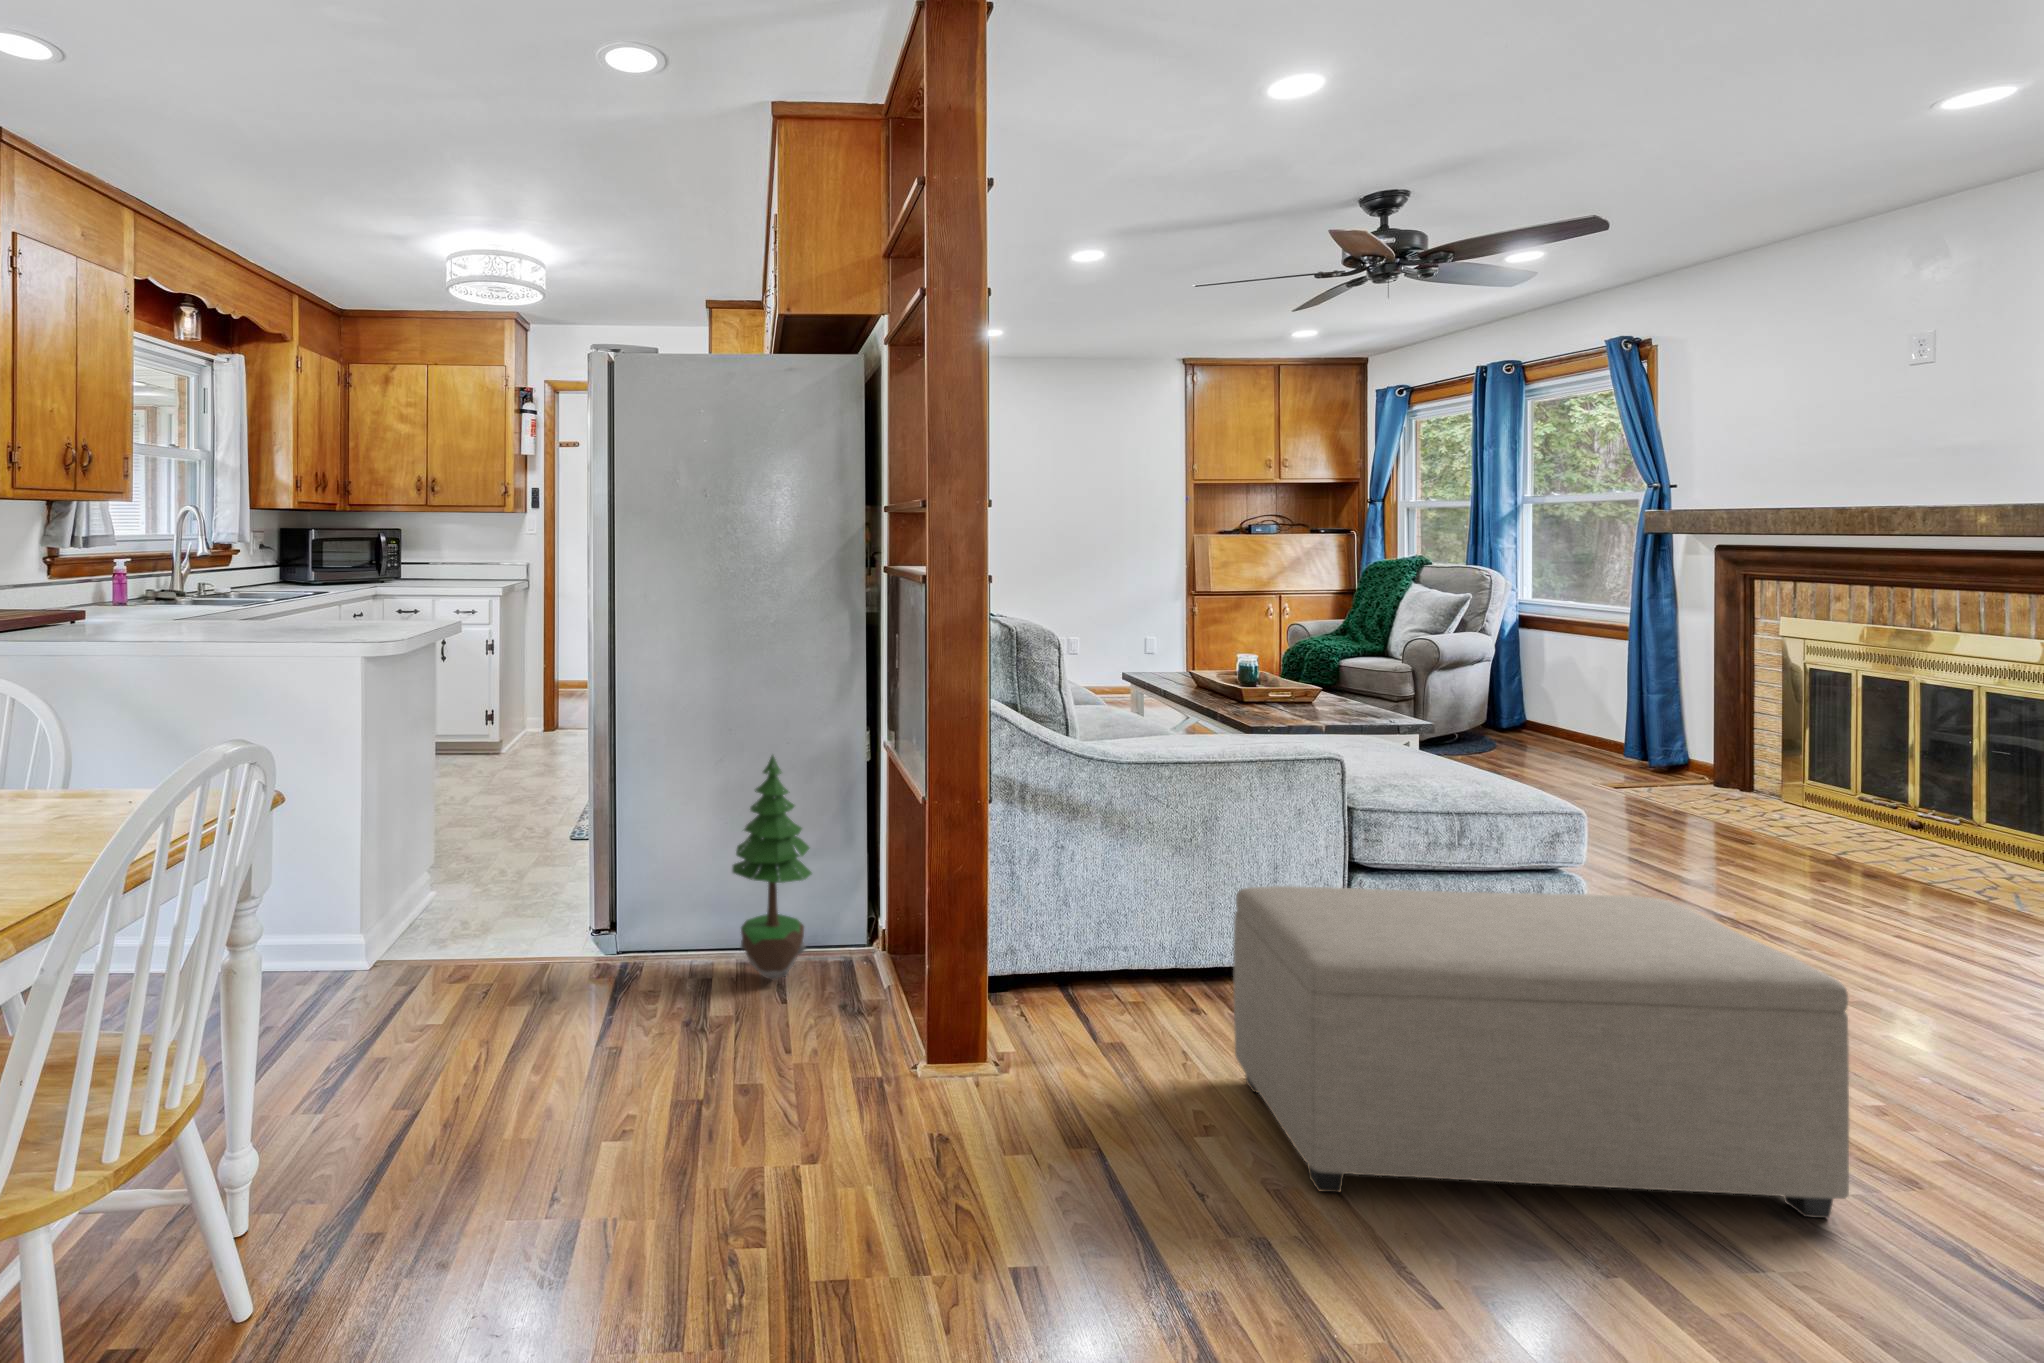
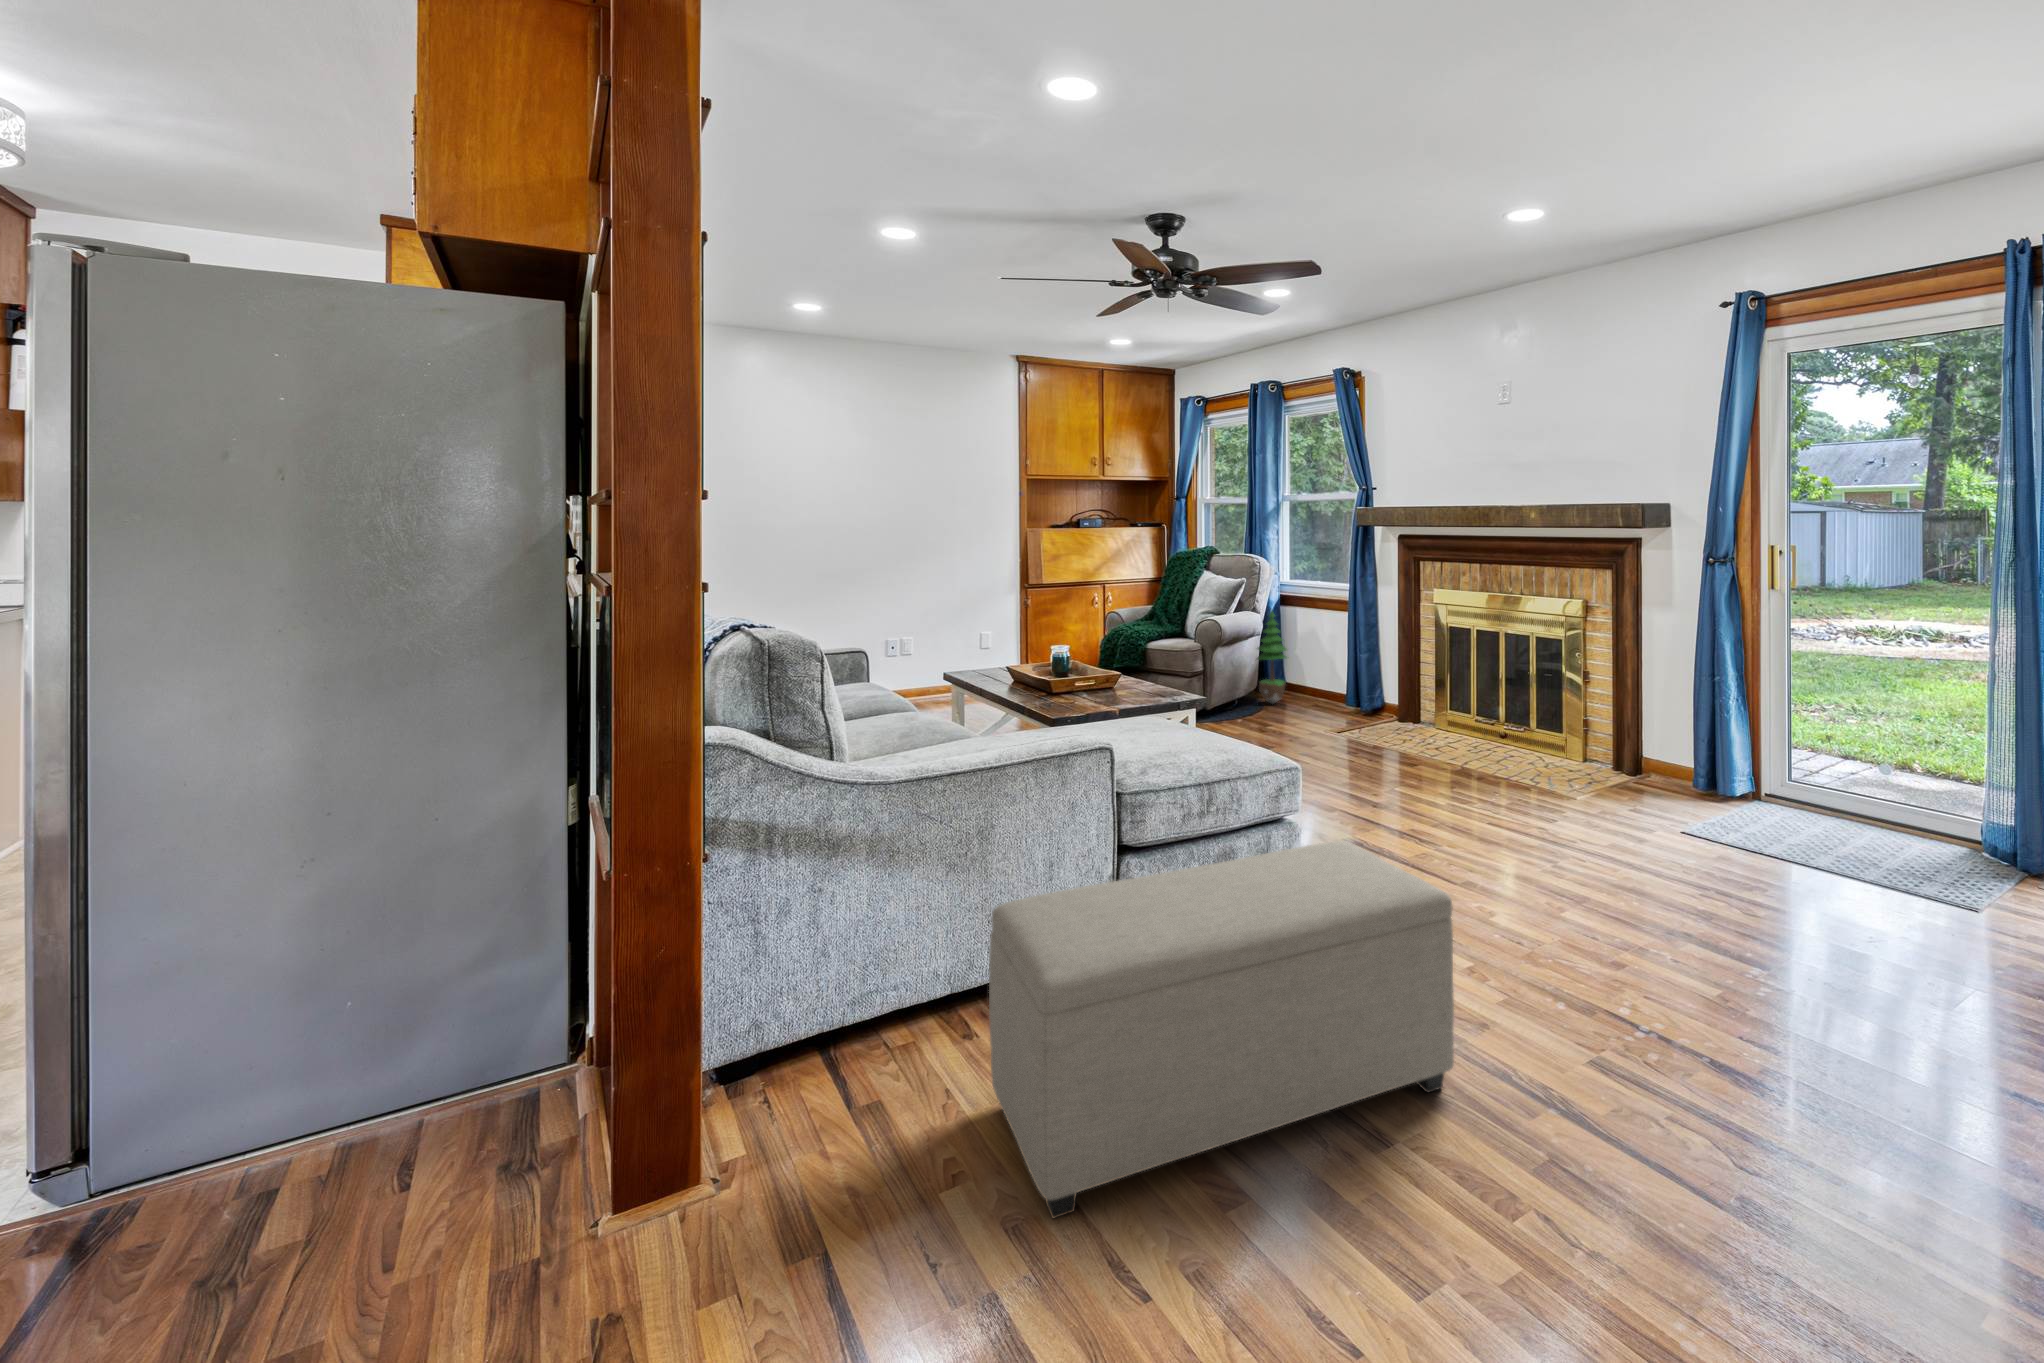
potted tree: present [732,755,812,980] -> present [1257,611,1287,704]

